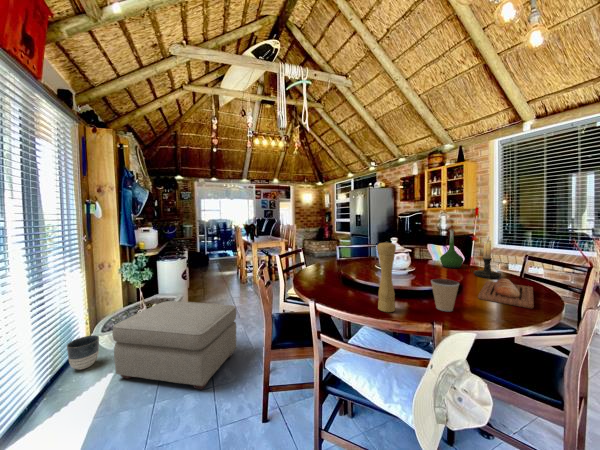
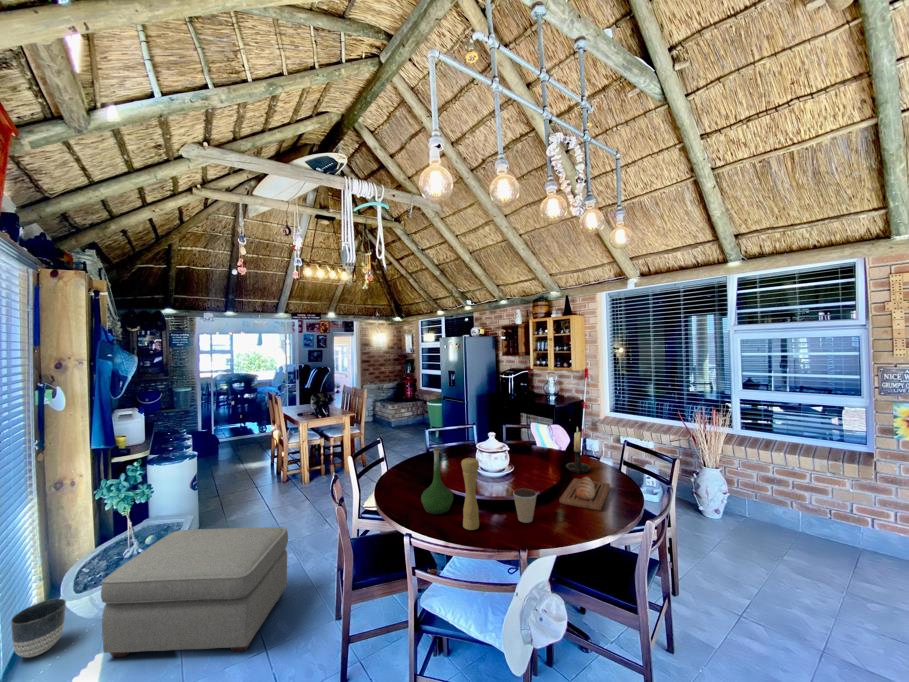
vase: present [440,229,463,268] -> present [421,447,453,514]

